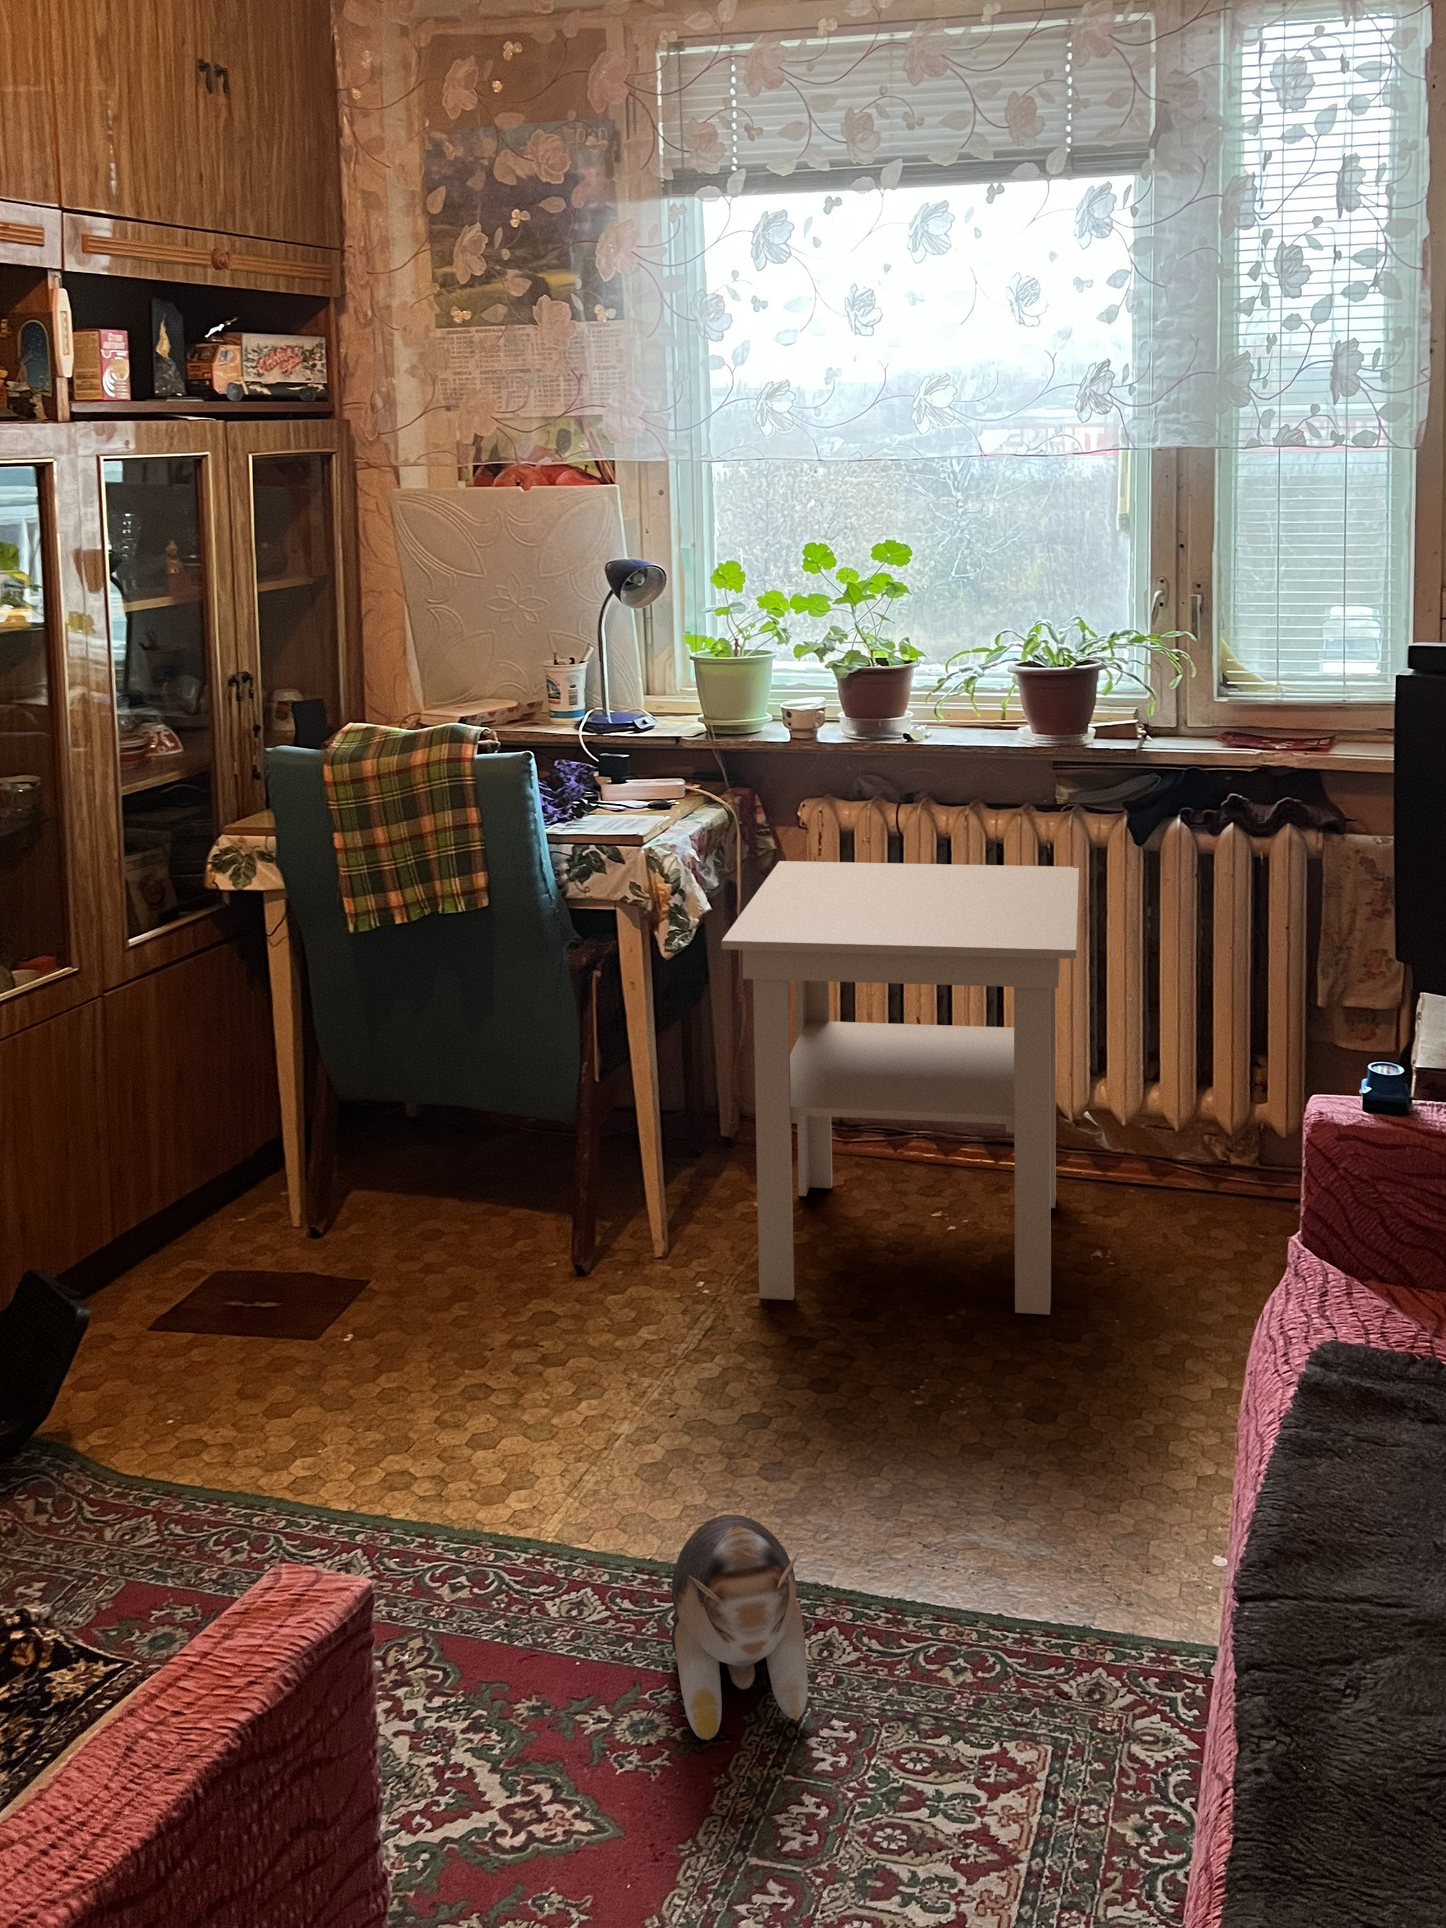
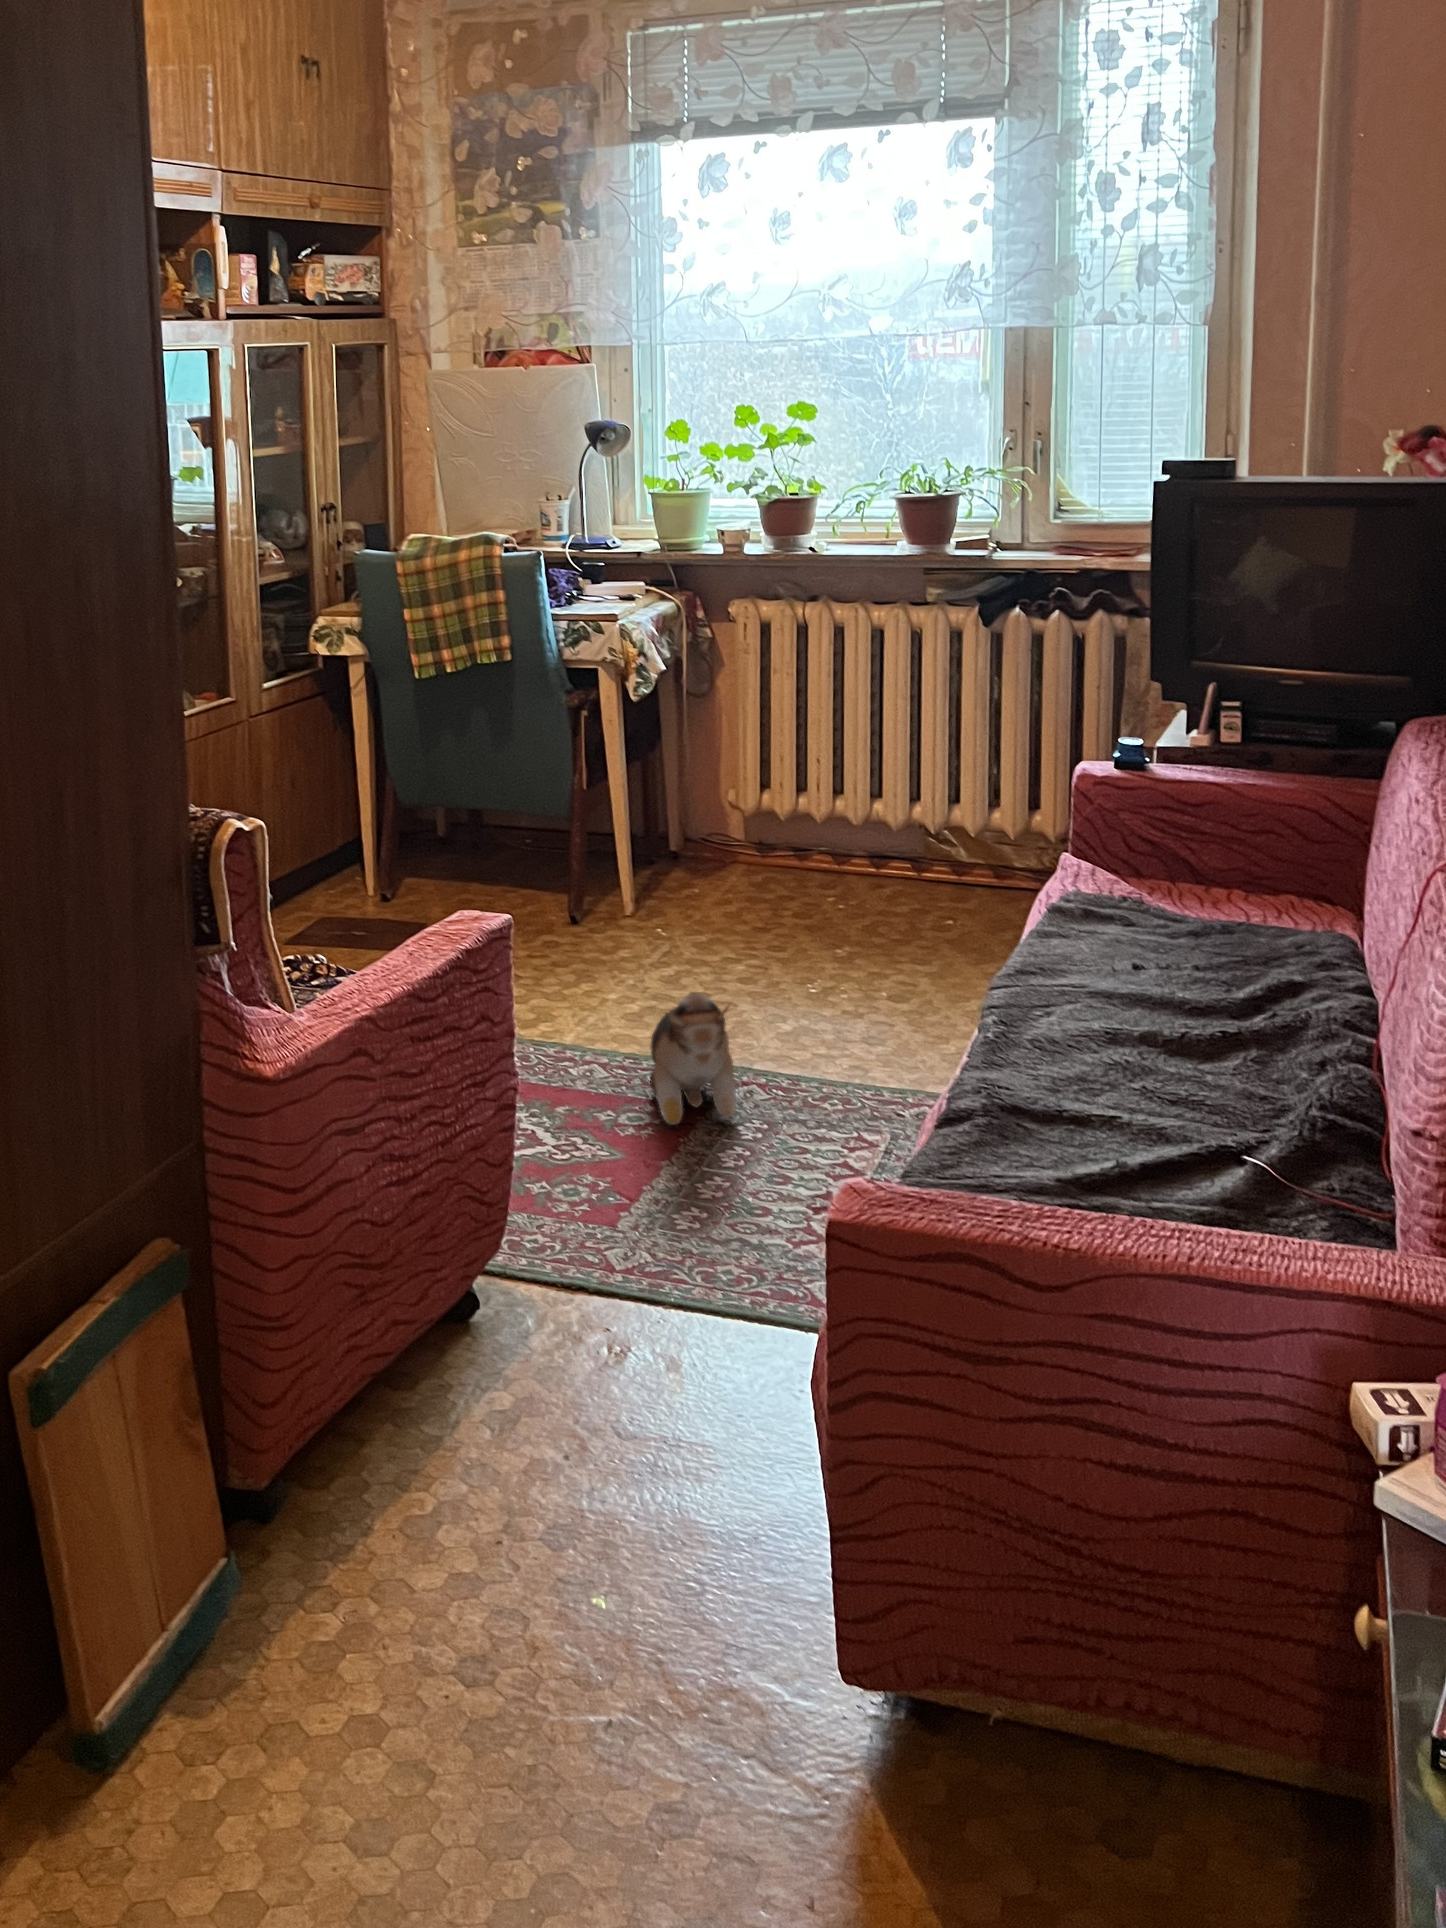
side table: present [722,861,1079,1315] -> none [676,642,942,952]

